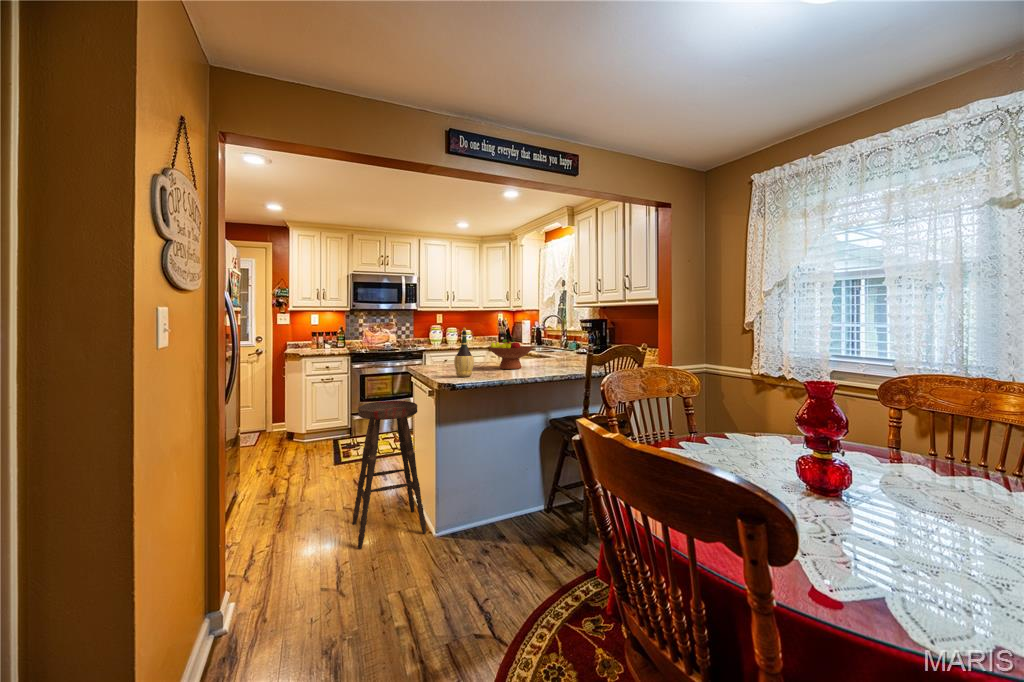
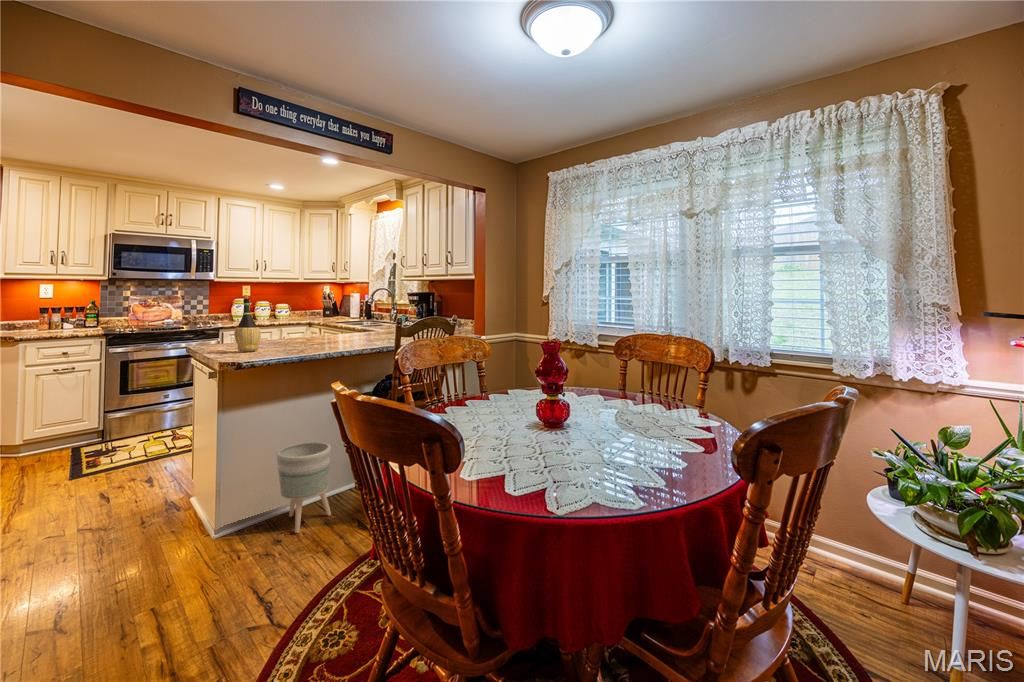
fruit bowl: present [489,339,533,369] -> none [286,309,341,343]
bar stool: present [353,401,426,549] -> none [94,384,203,566]
planter: none [485,460,529,545] -> present [276,442,331,533]

